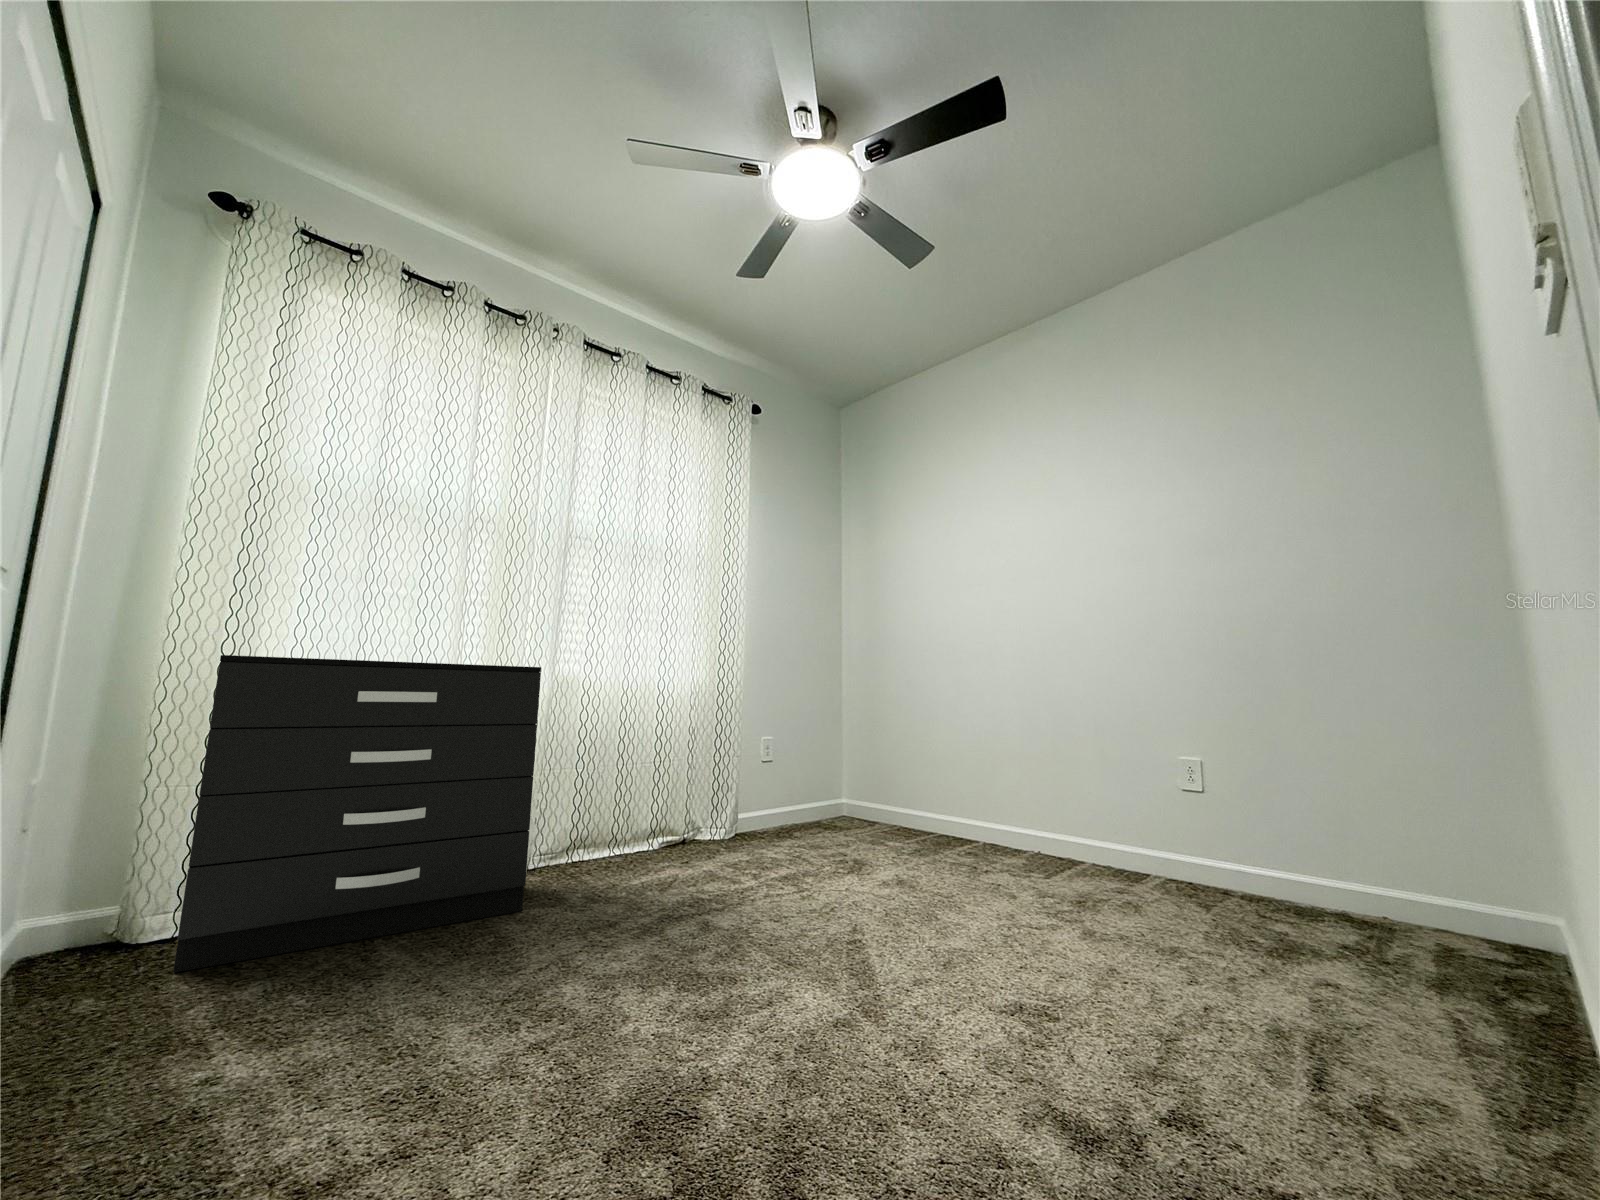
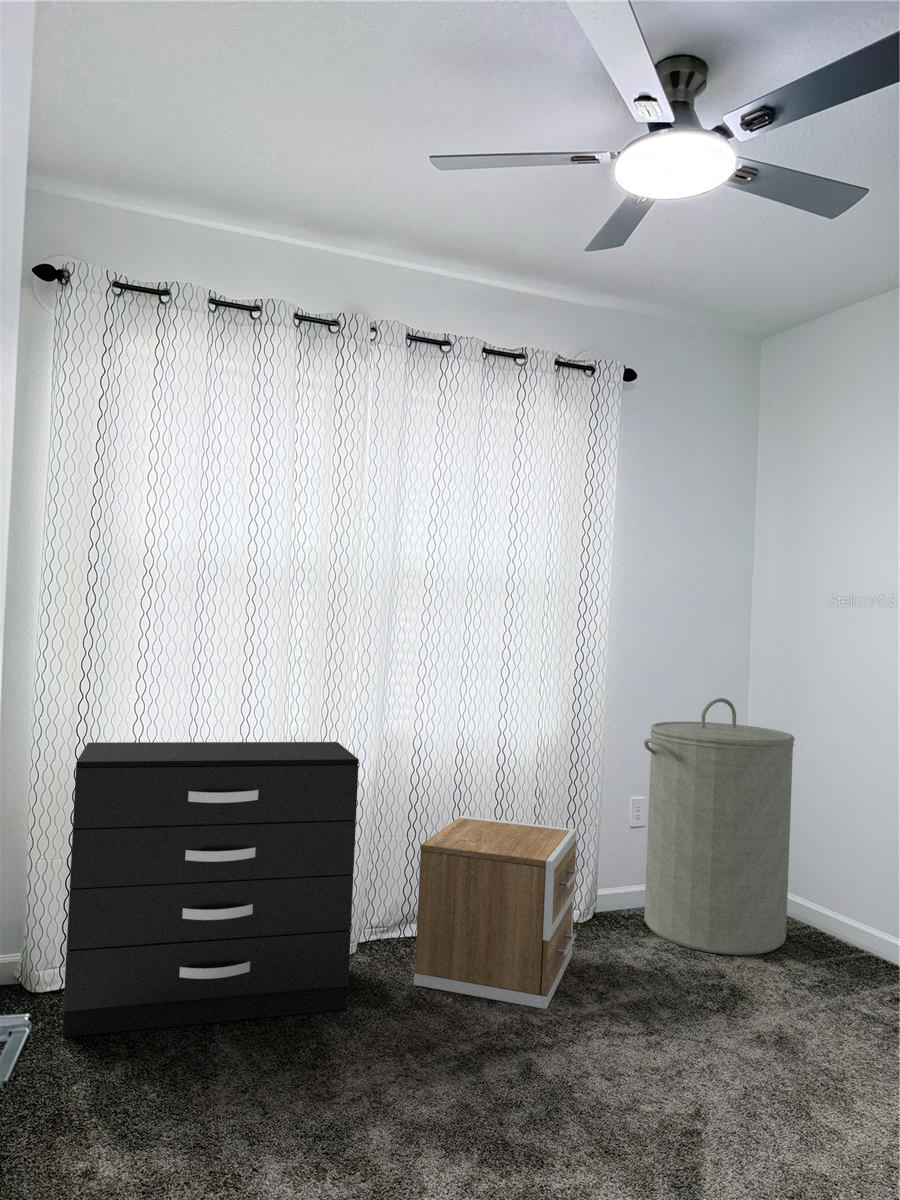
laundry hamper: none [775,650,883,845] -> present [644,698,795,955]
nightstand: none [587,746,730,889] -> present [414,816,579,1009]

